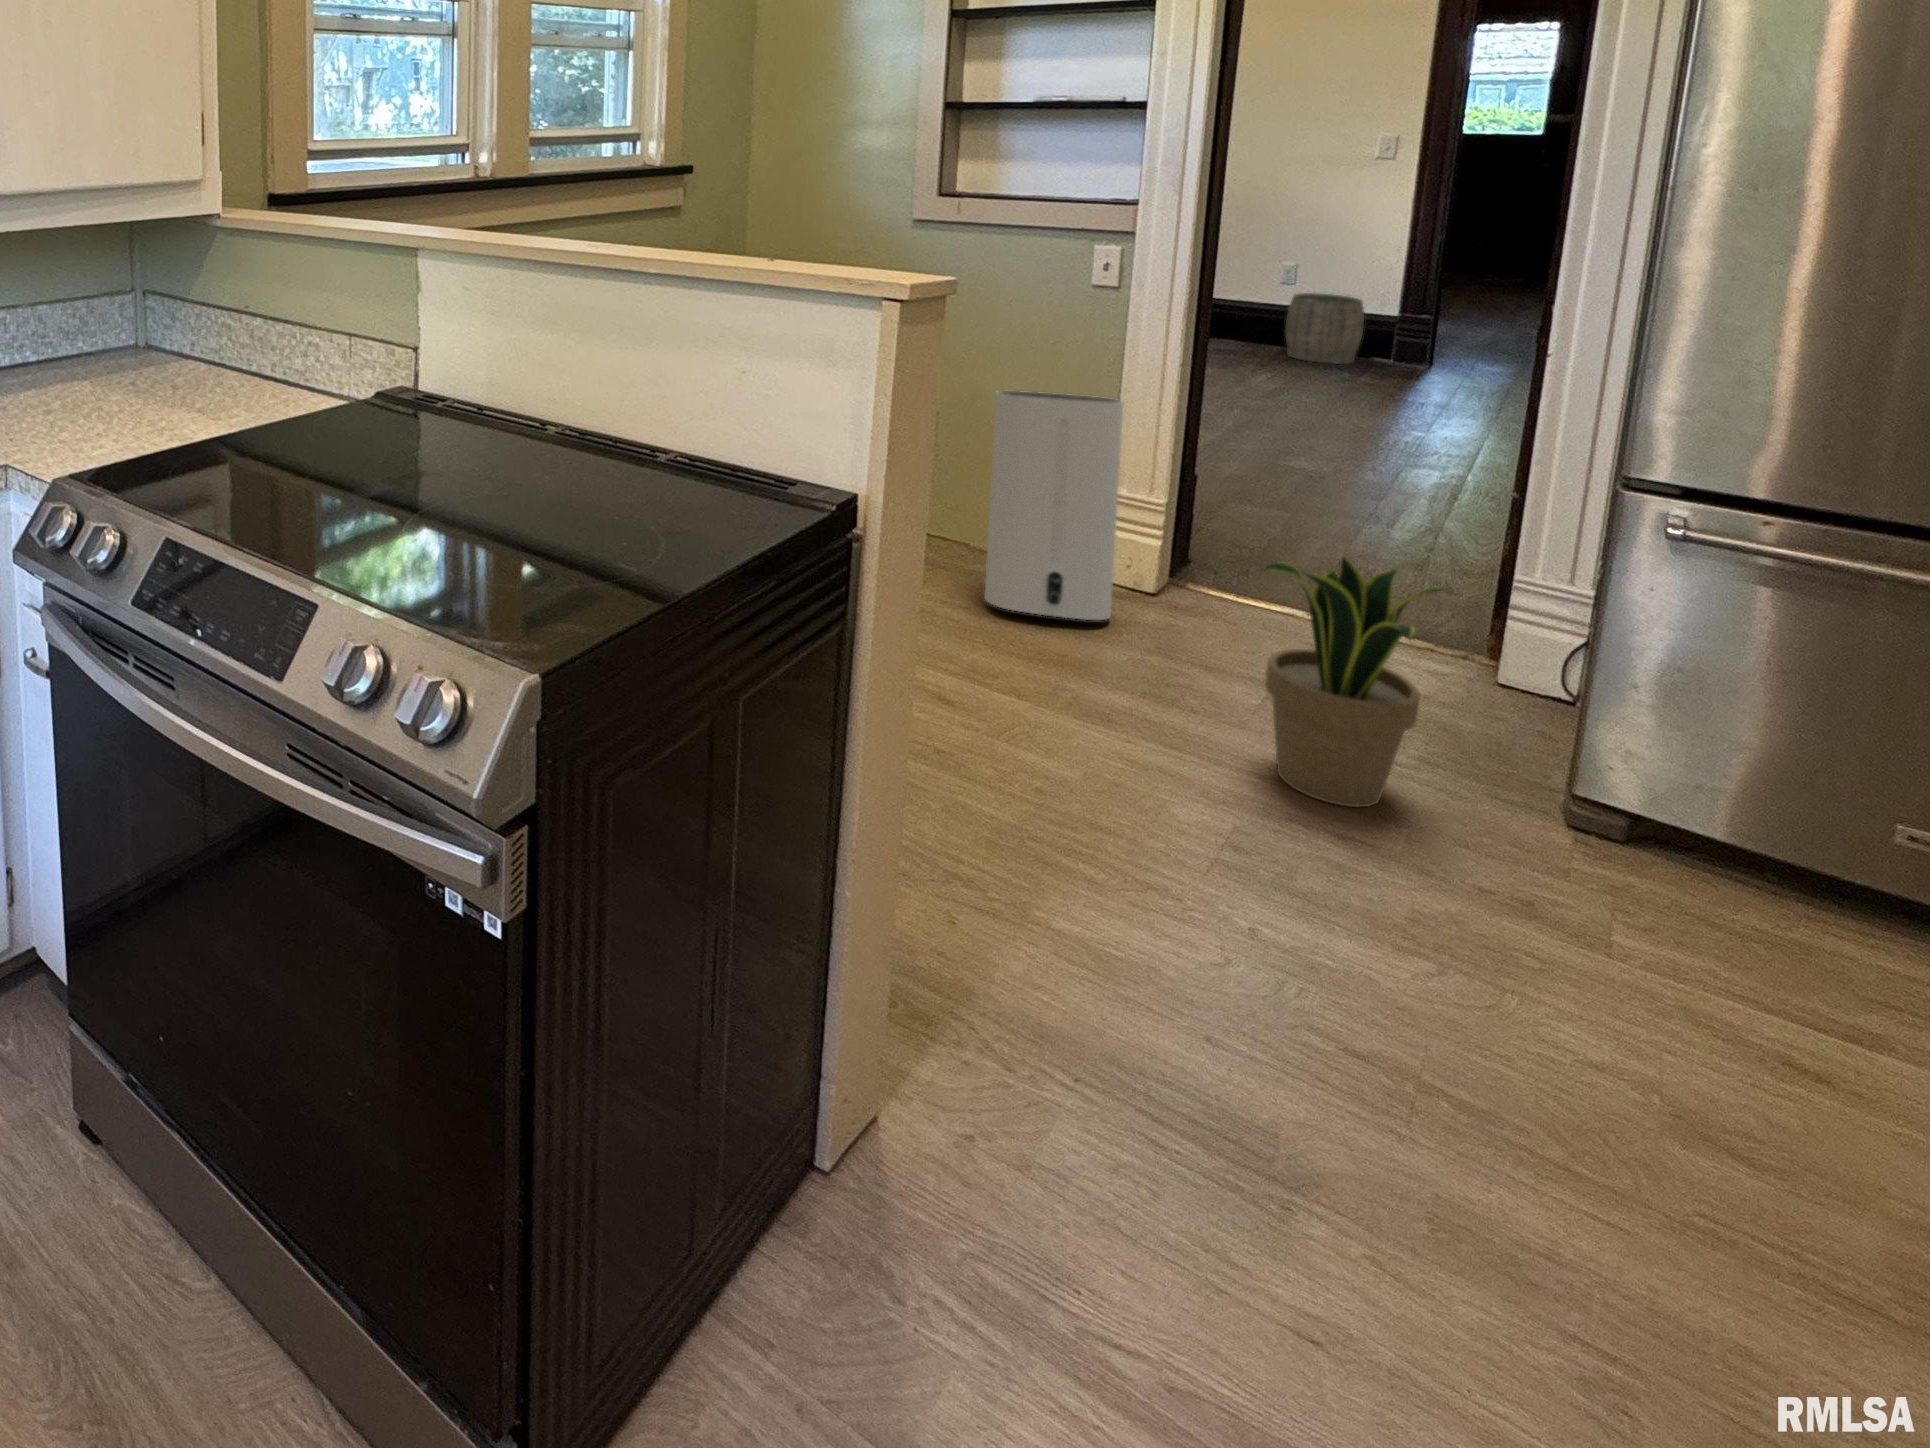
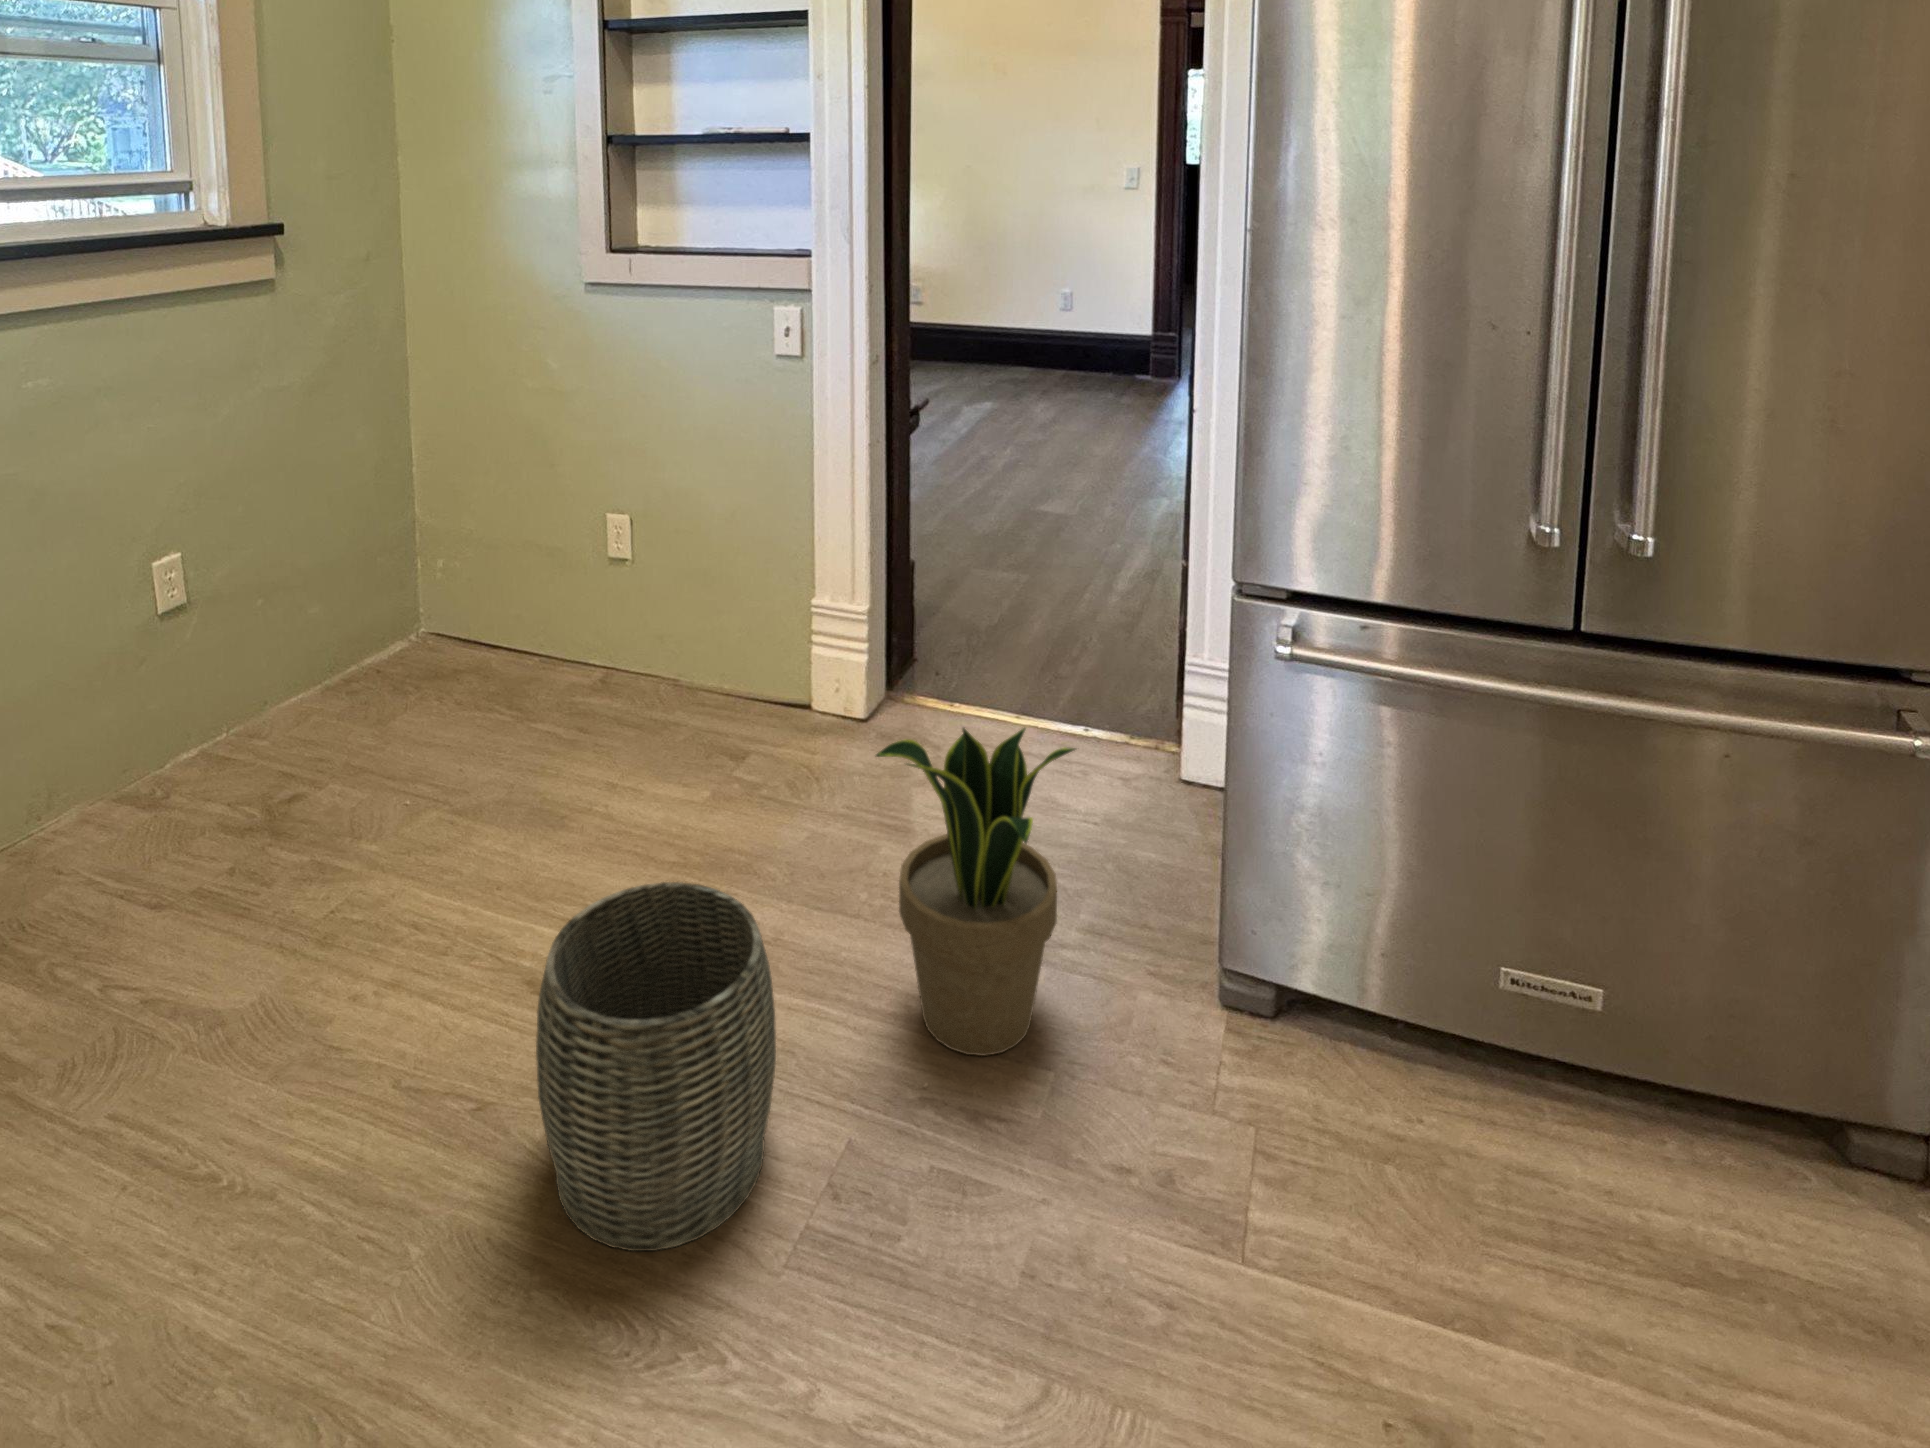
woven basket: present [1285,293,1364,364] -> present [536,882,776,1251]
air purifier: present [985,391,1123,620] -> none [660,494,805,786]

